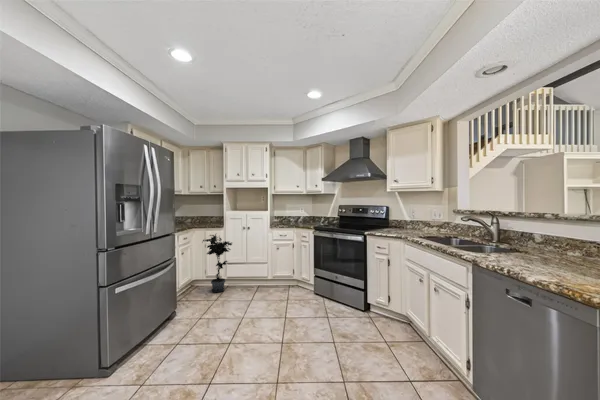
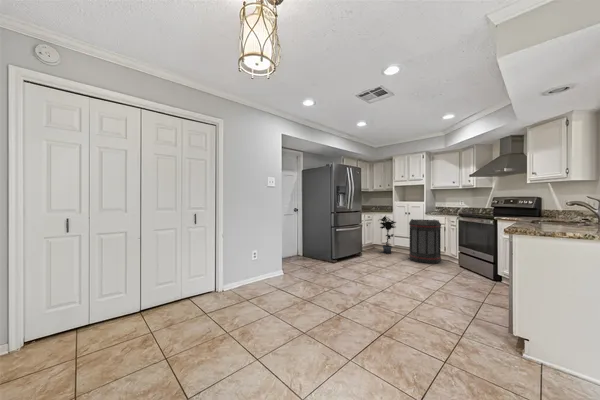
trash can: none [253,236,294,301] -> present [409,219,441,263]

